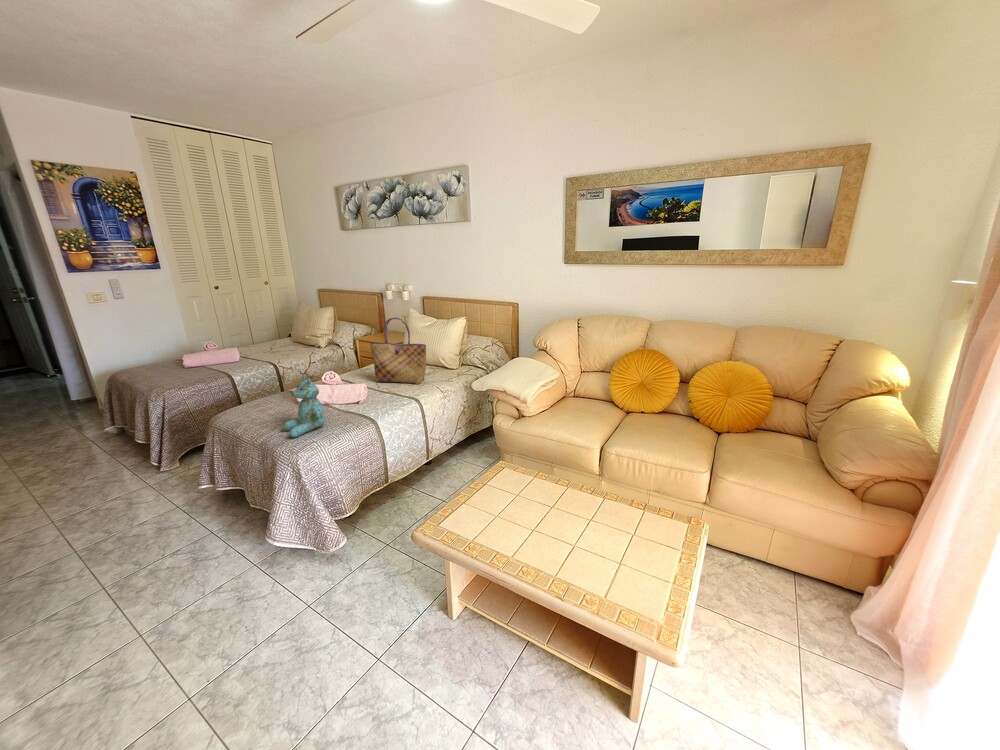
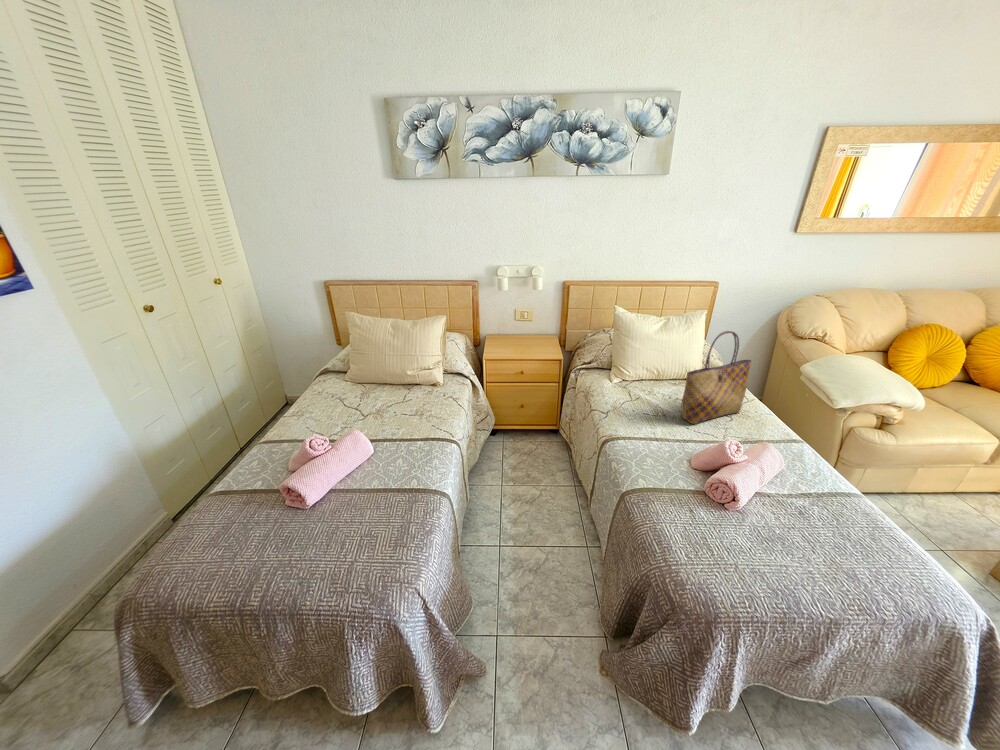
stuffed bear: present [283,375,326,437] -> none [808,462,891,560]

